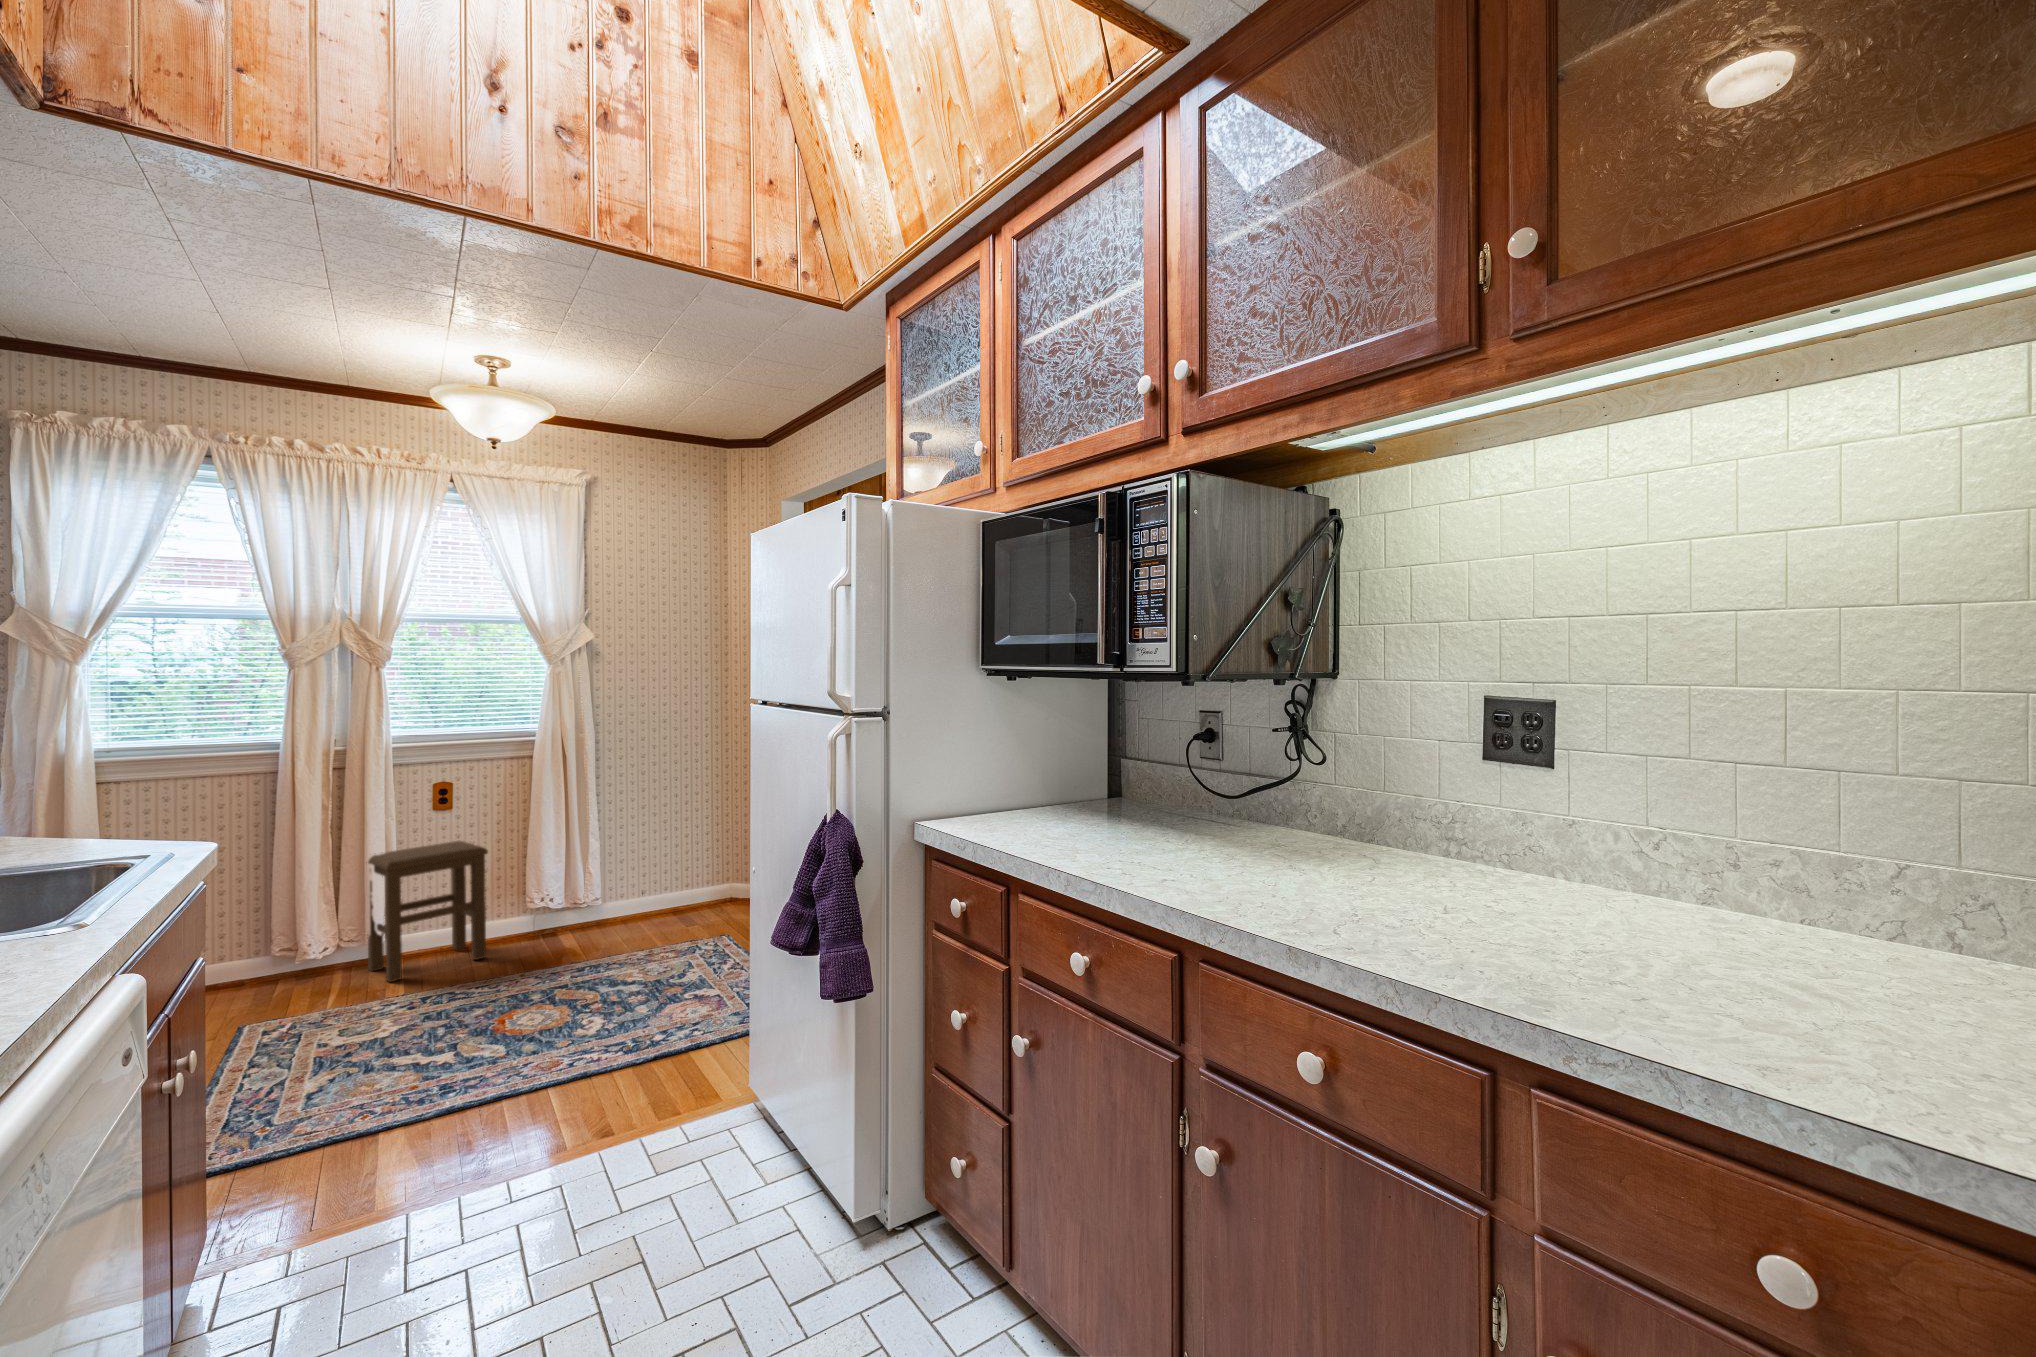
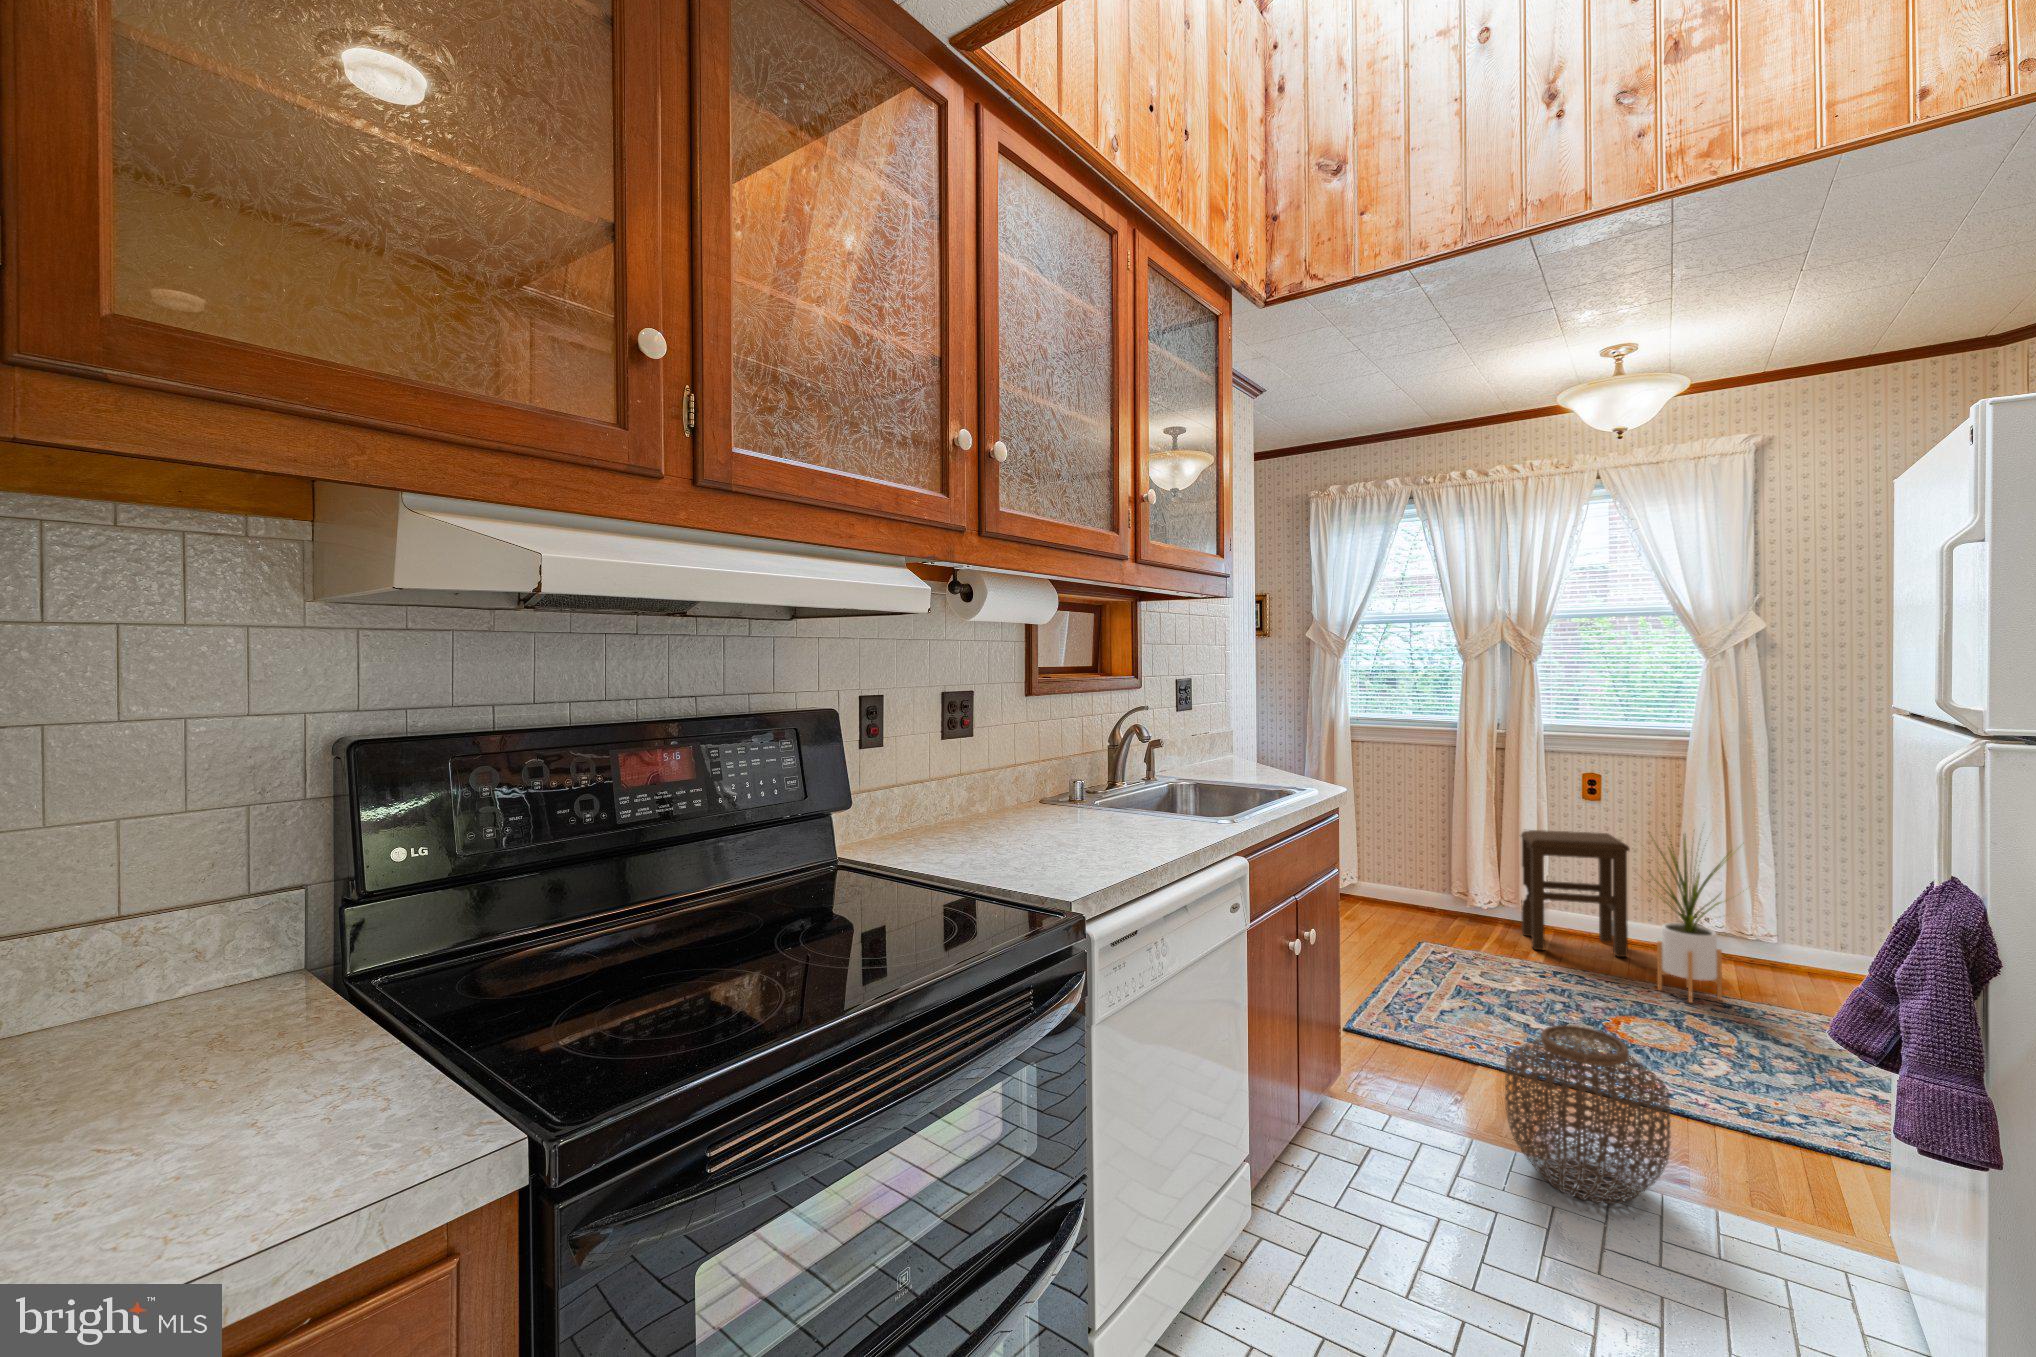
house plant: none [501,813,597,979] -> present [1654,827,1741,1003]
woven basket: none [454,1030,613,1209] -> present [1505,1025,1671,1204]

